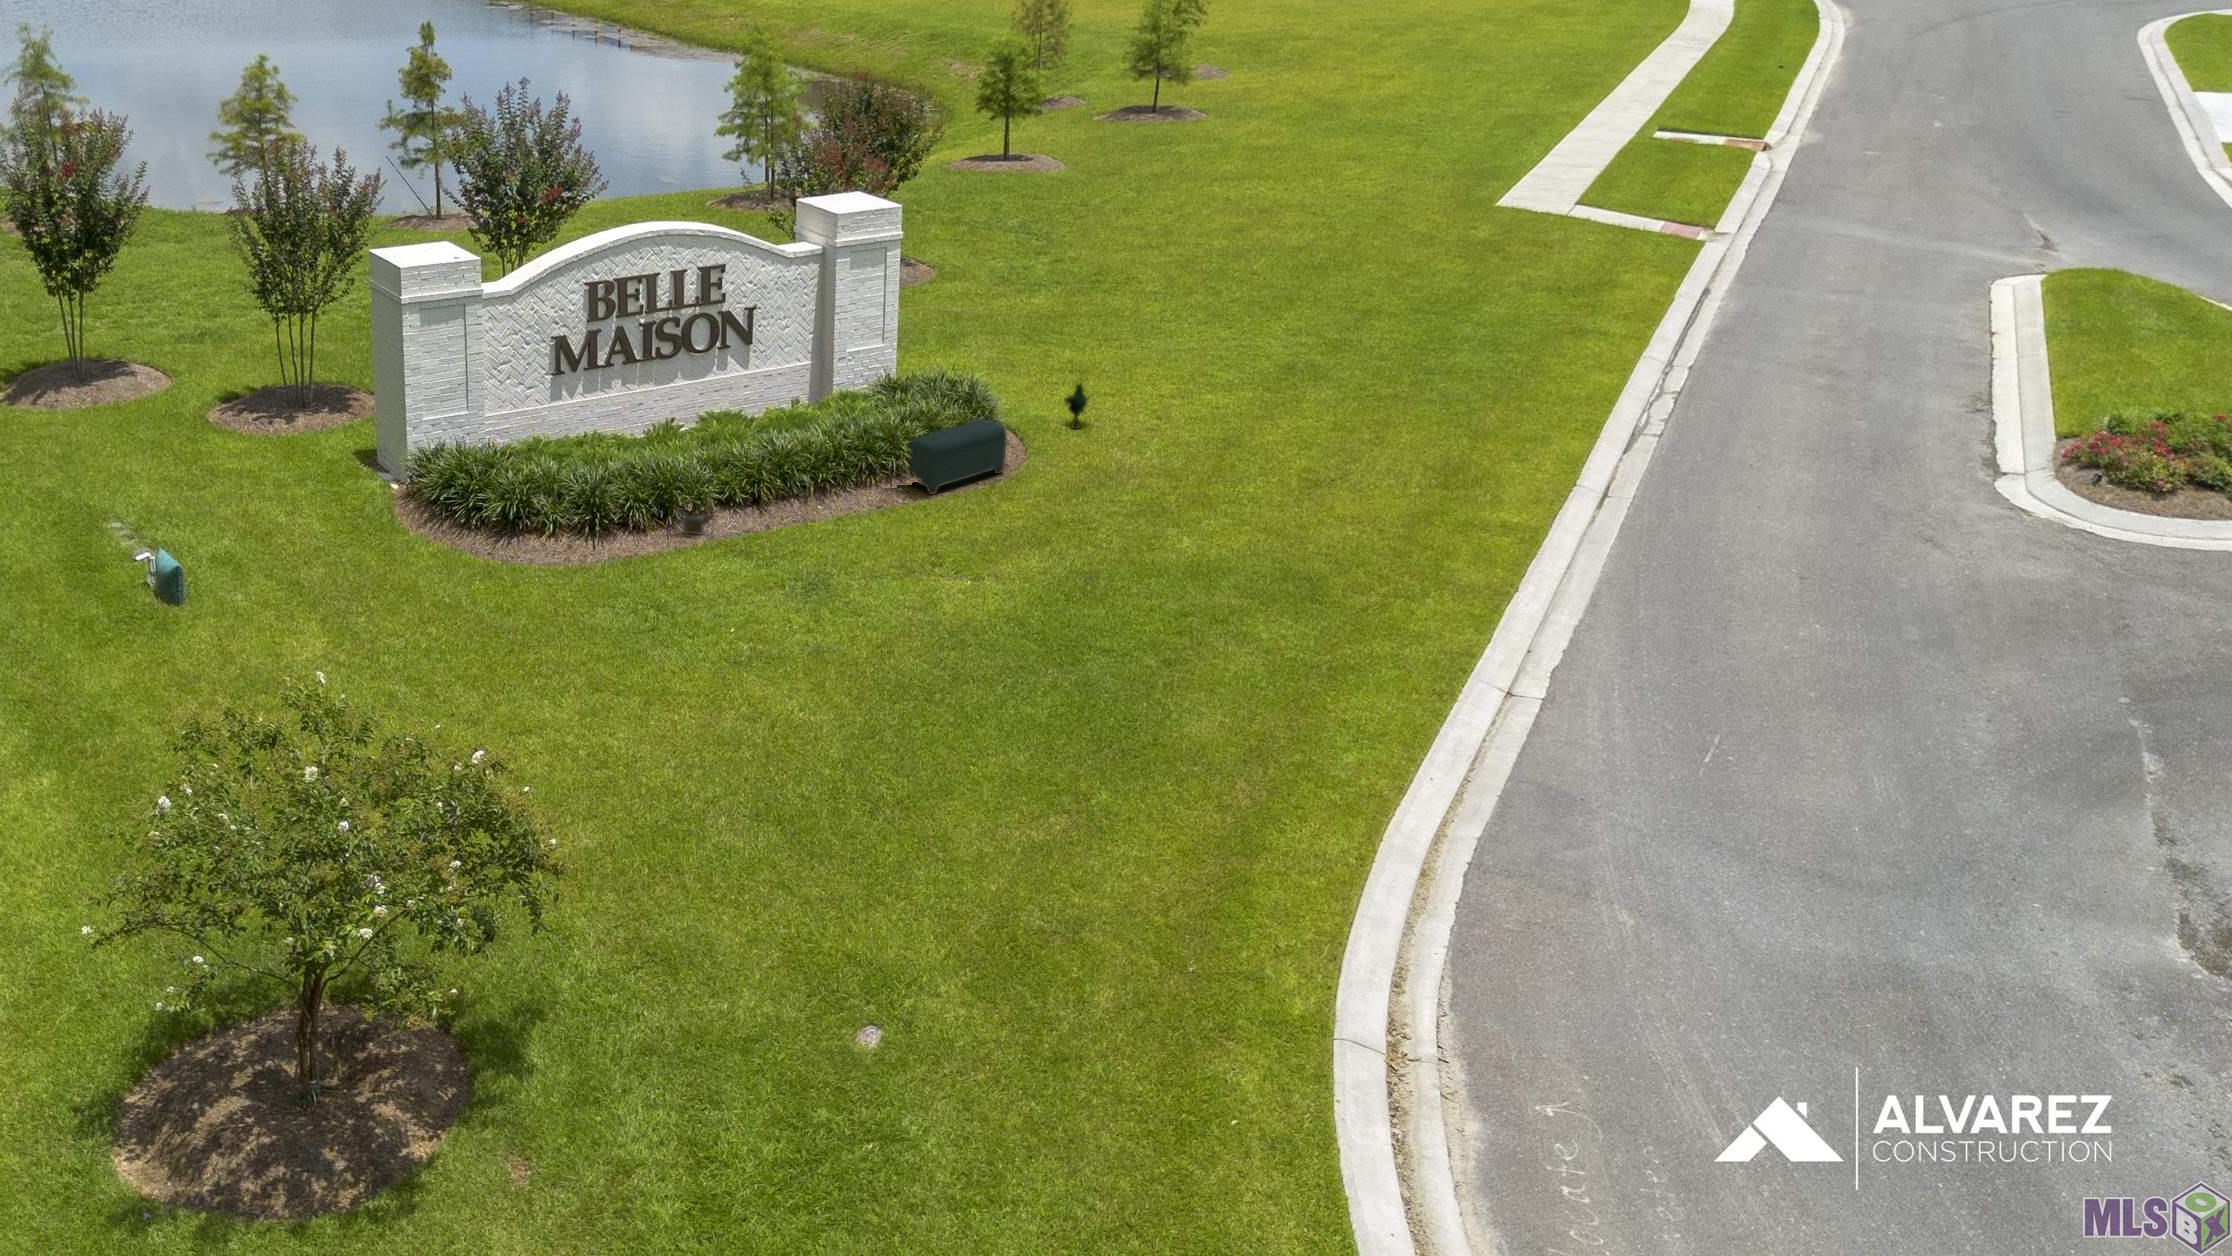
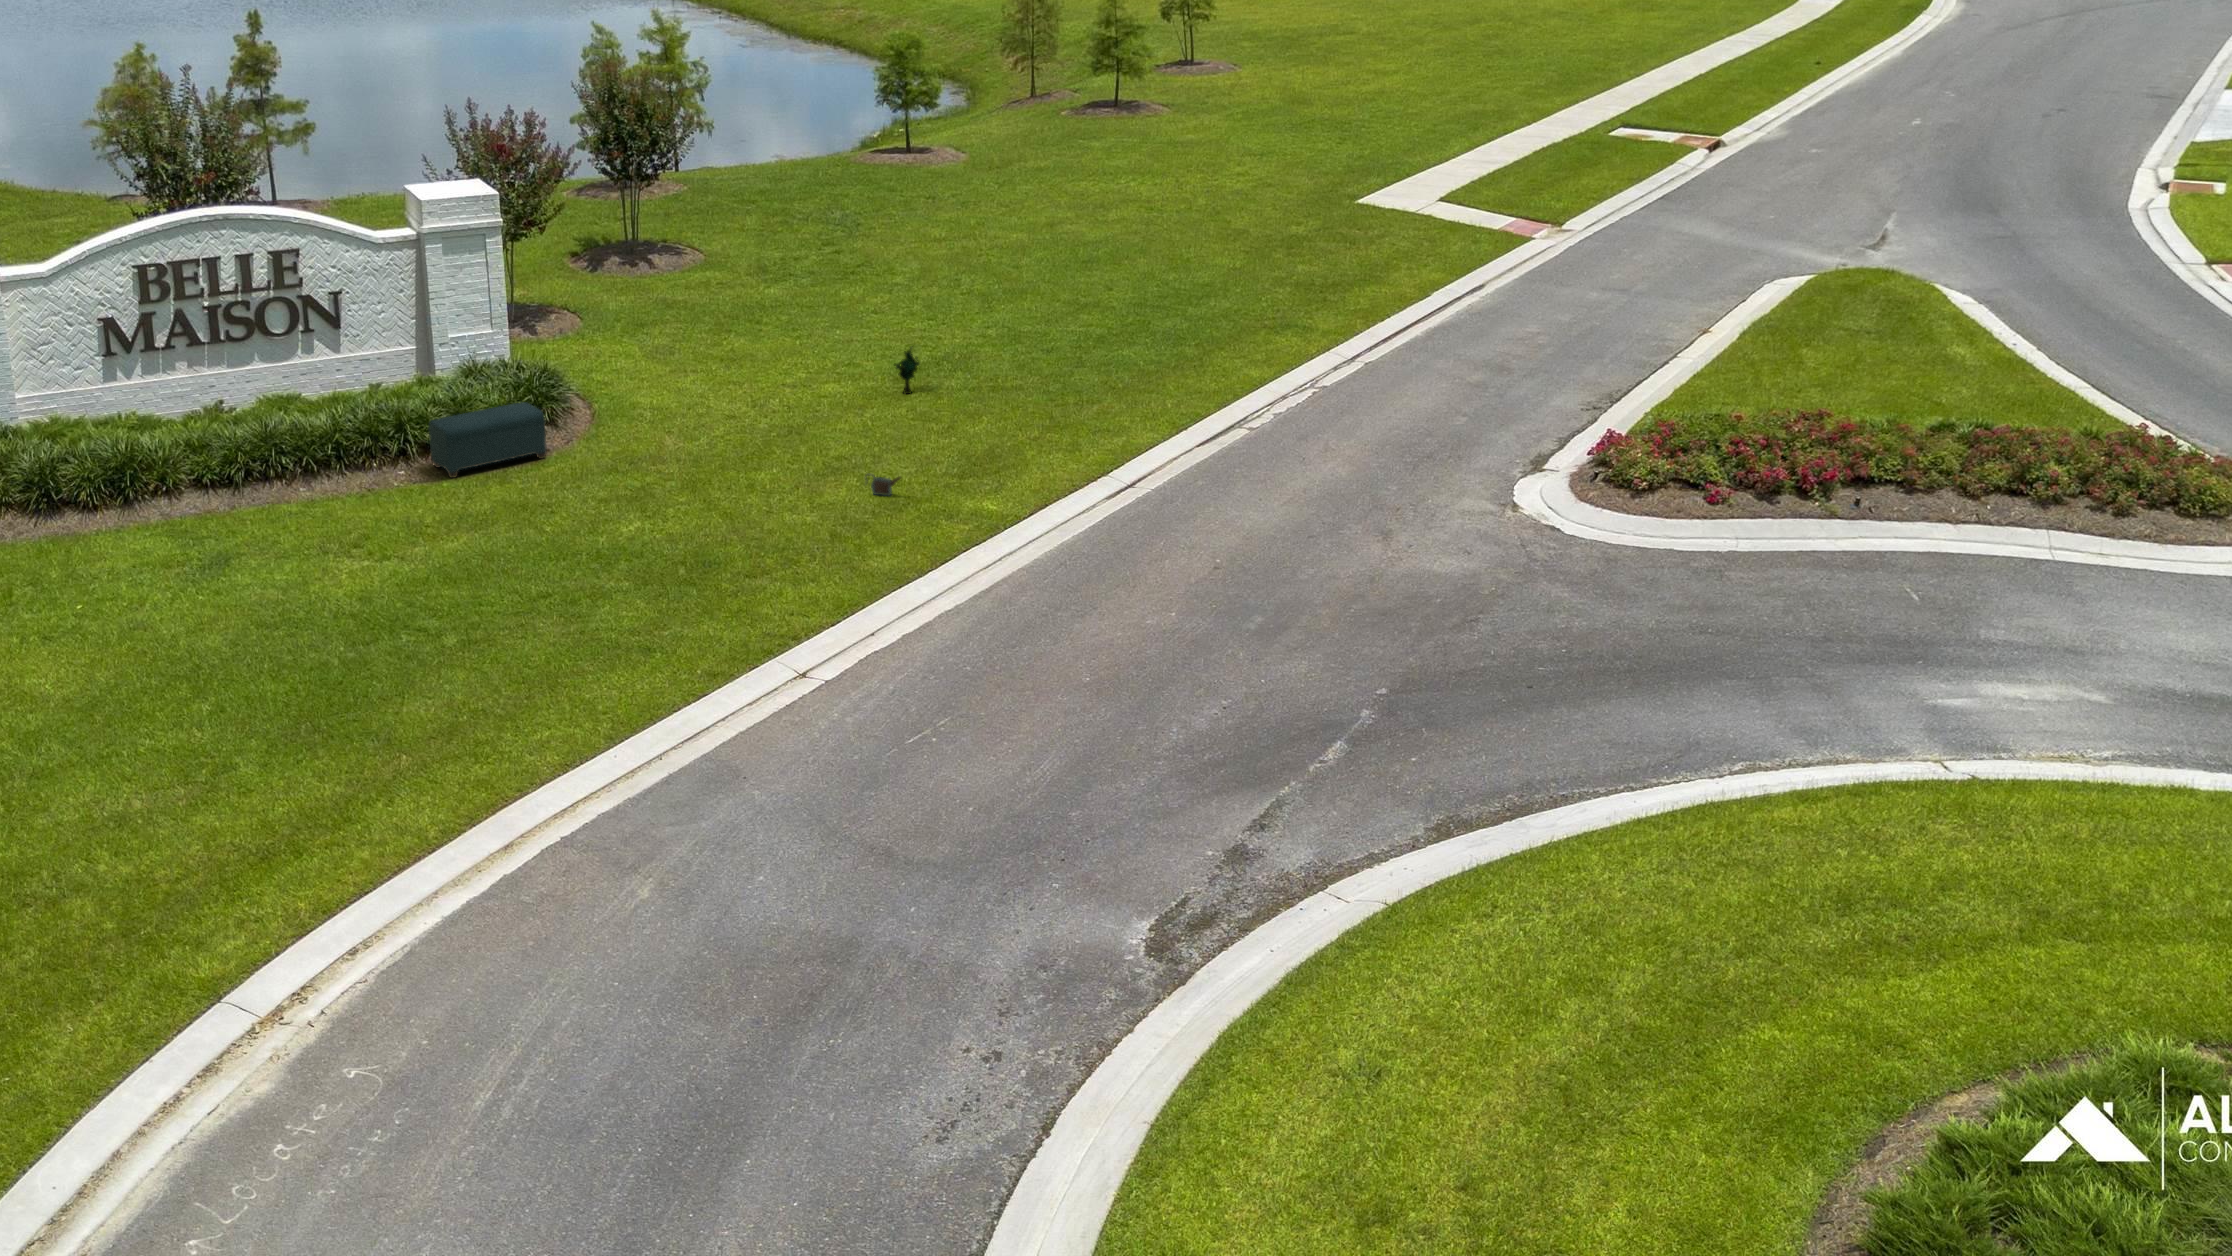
decorative plant: present [1064,383,1089,429] -> present [894,346,920,394]
watering can: present [680,511,713,534] -> present [865,474,900,496]

